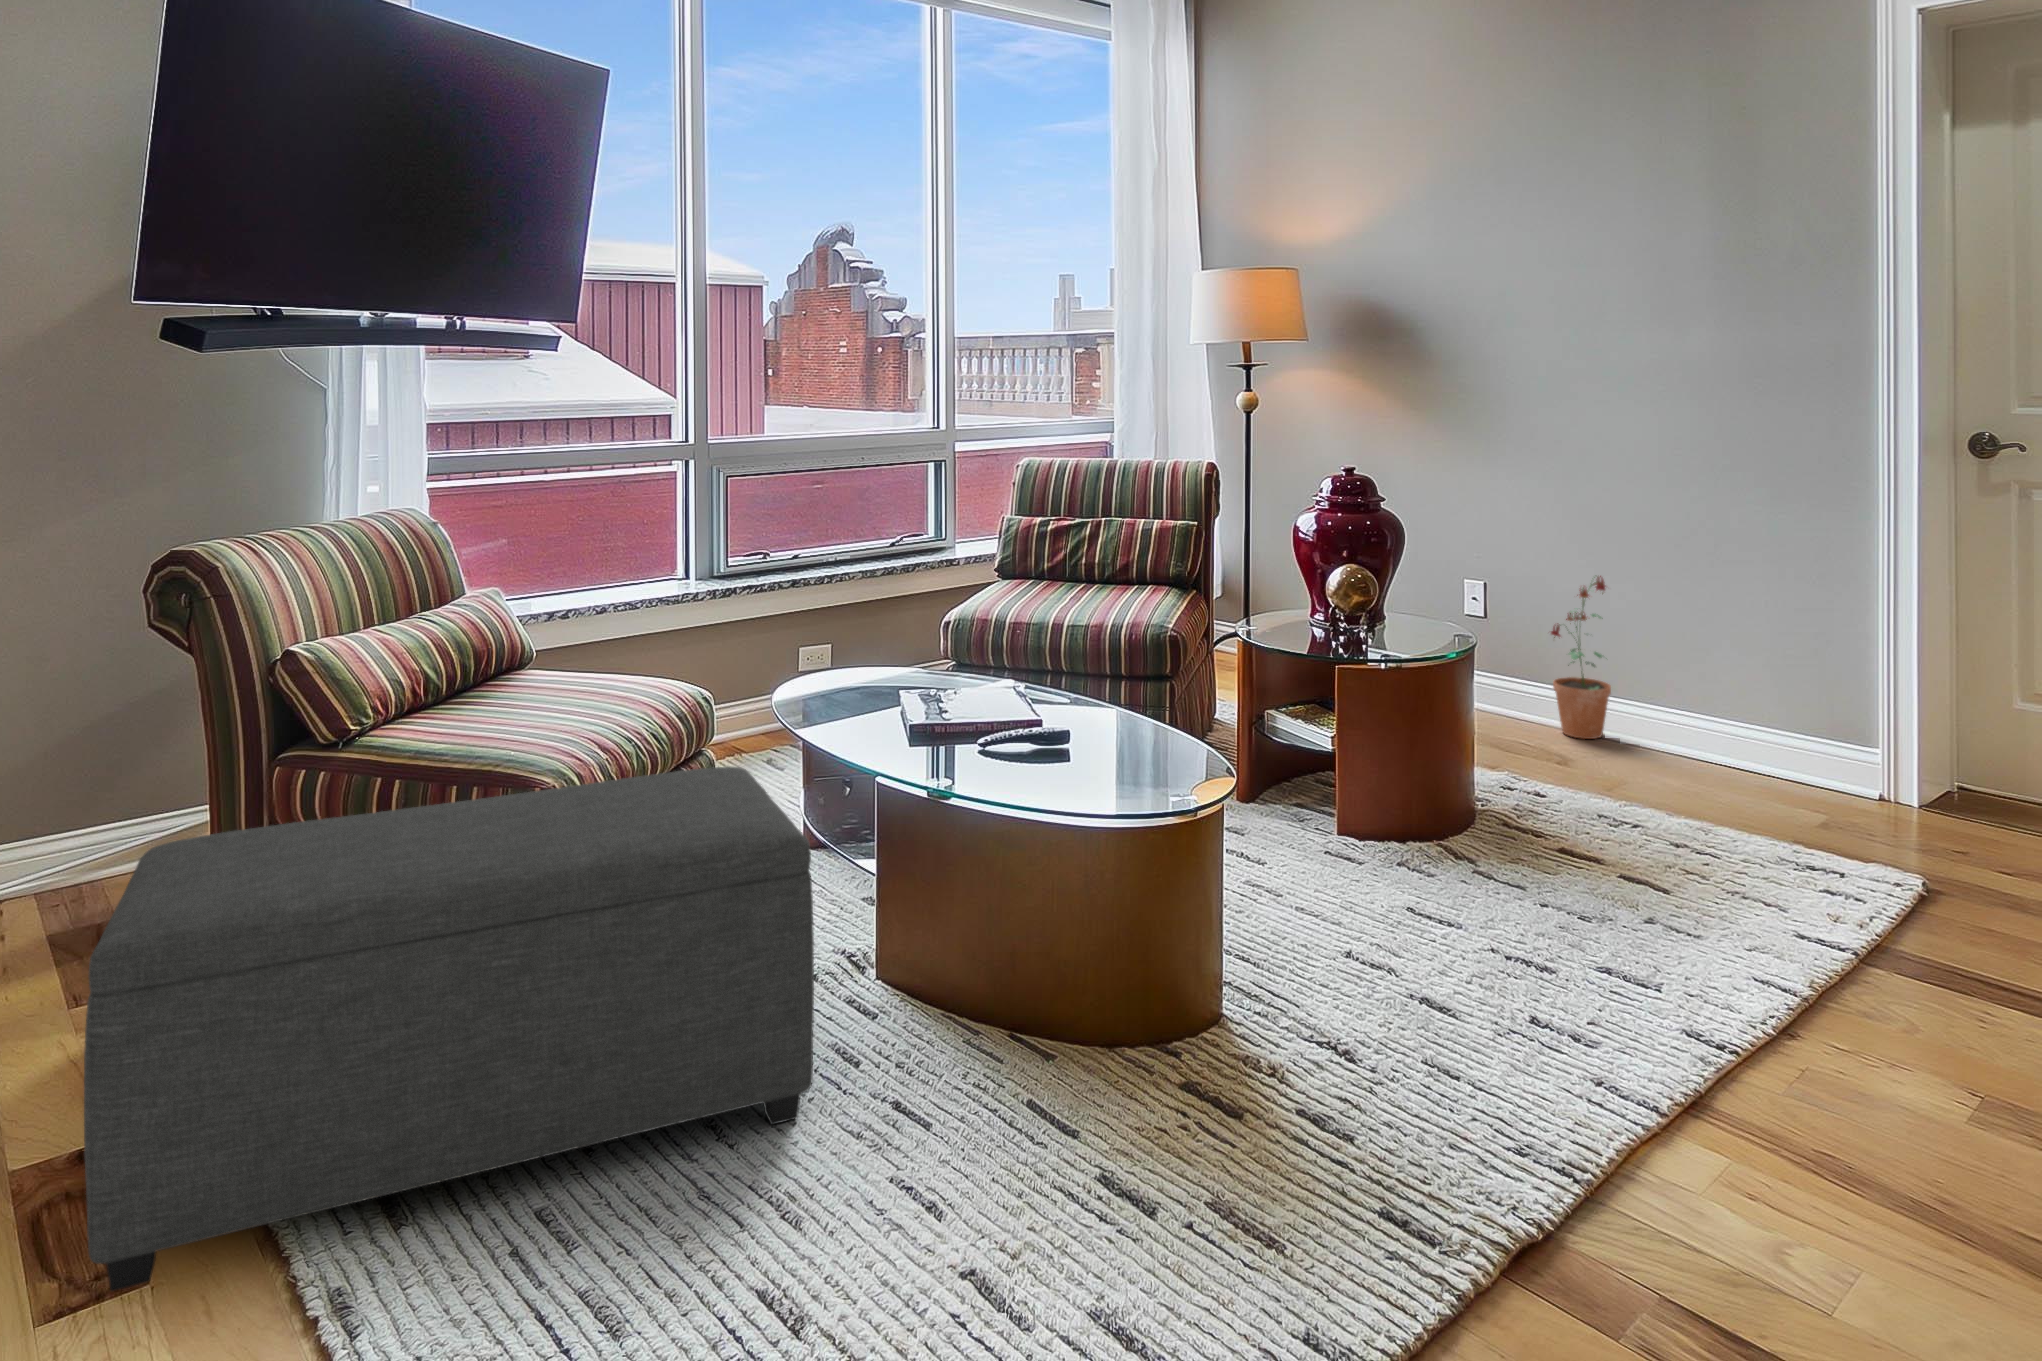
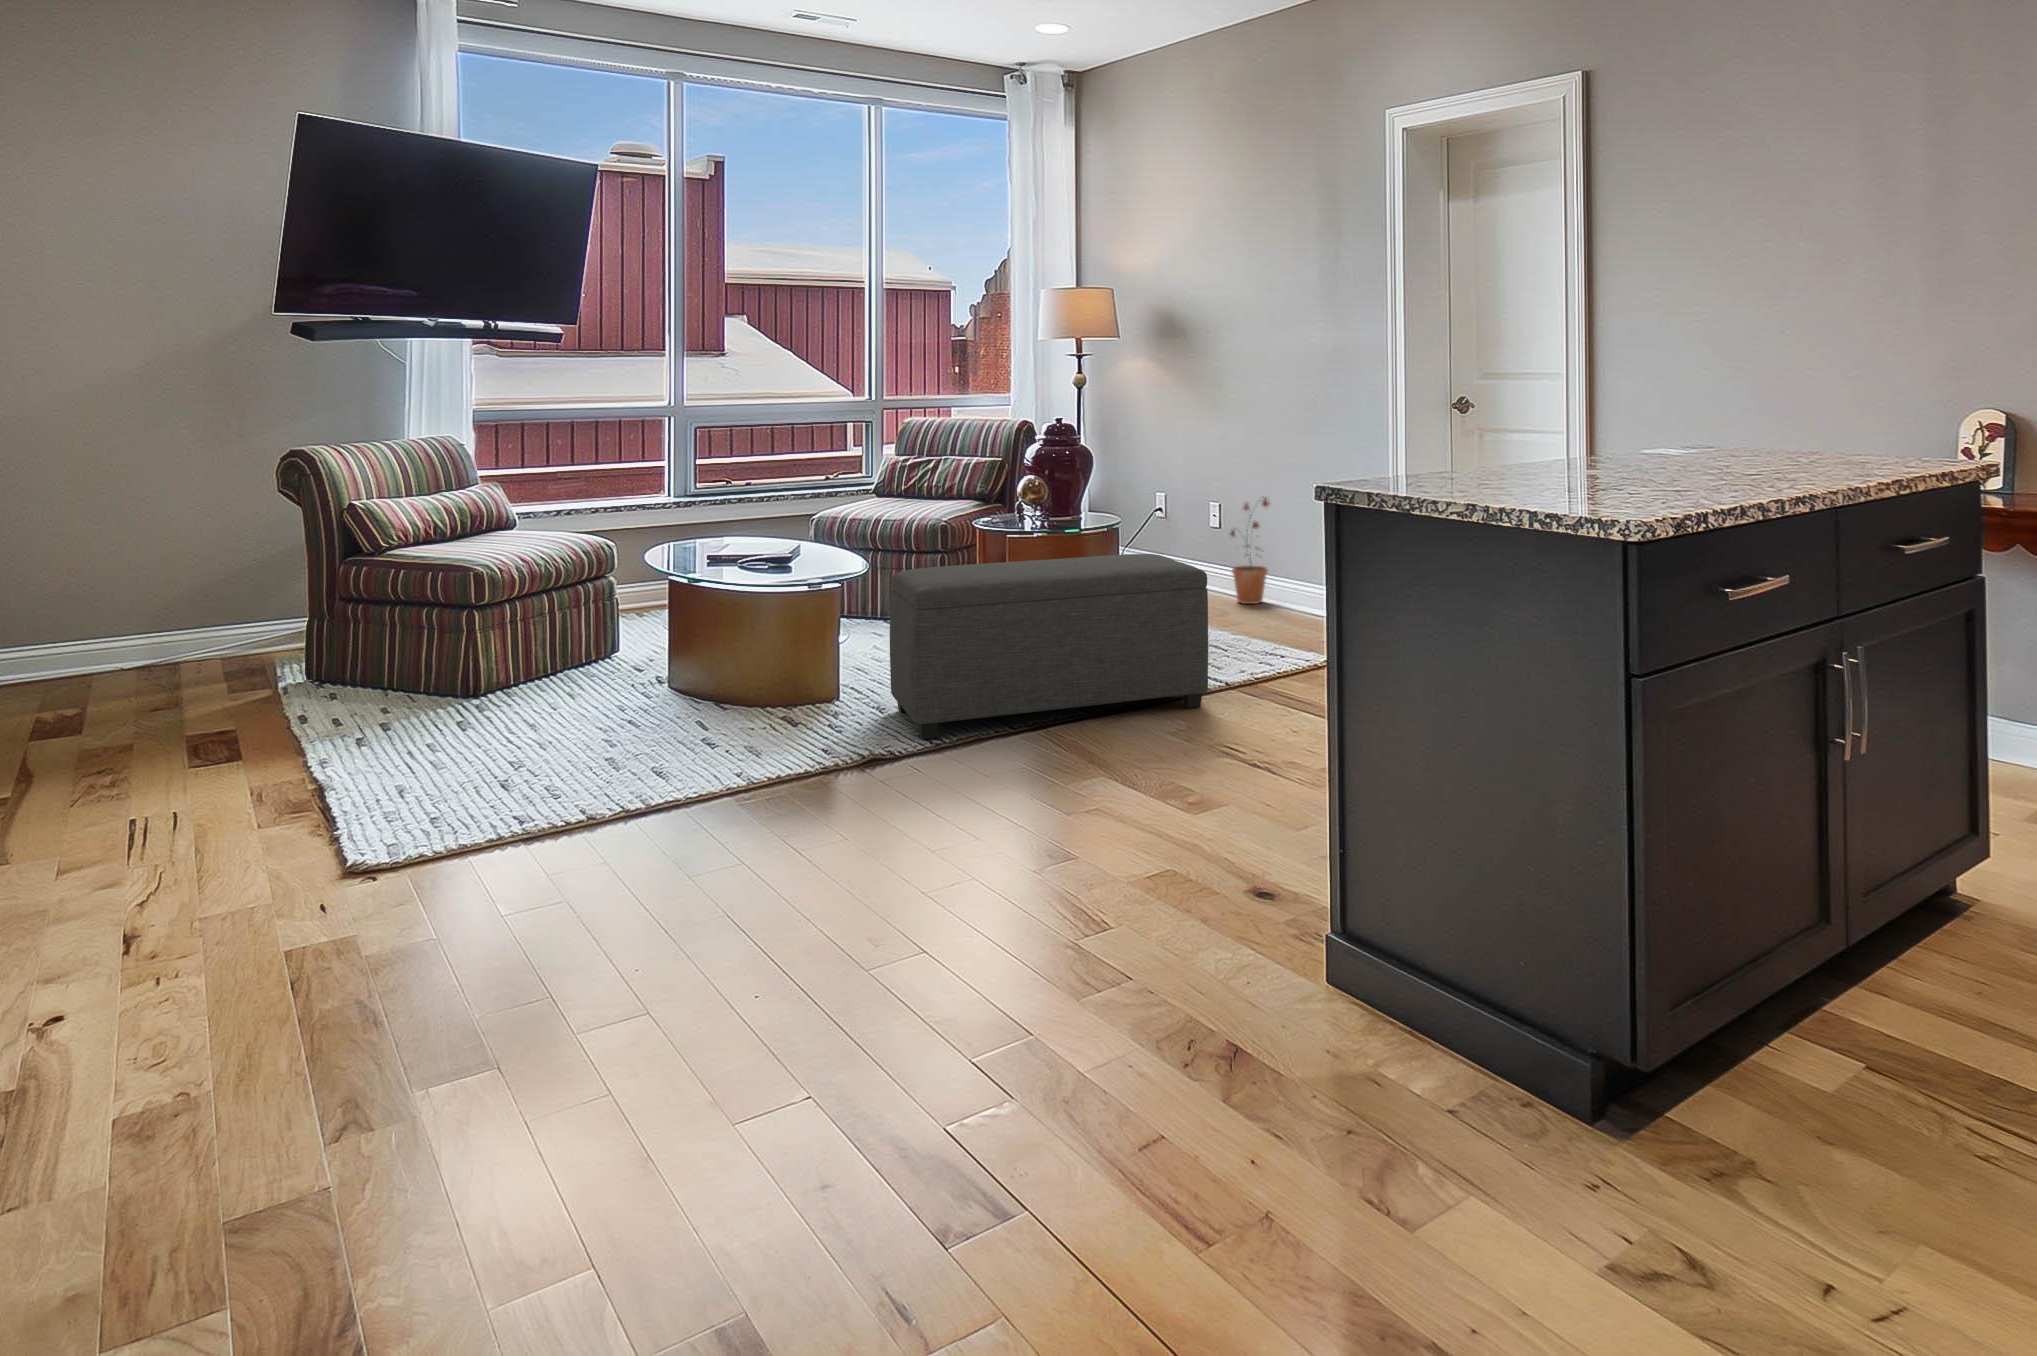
ottoman: present [84,767,814,1291] -> present [890,554,1208,739]

